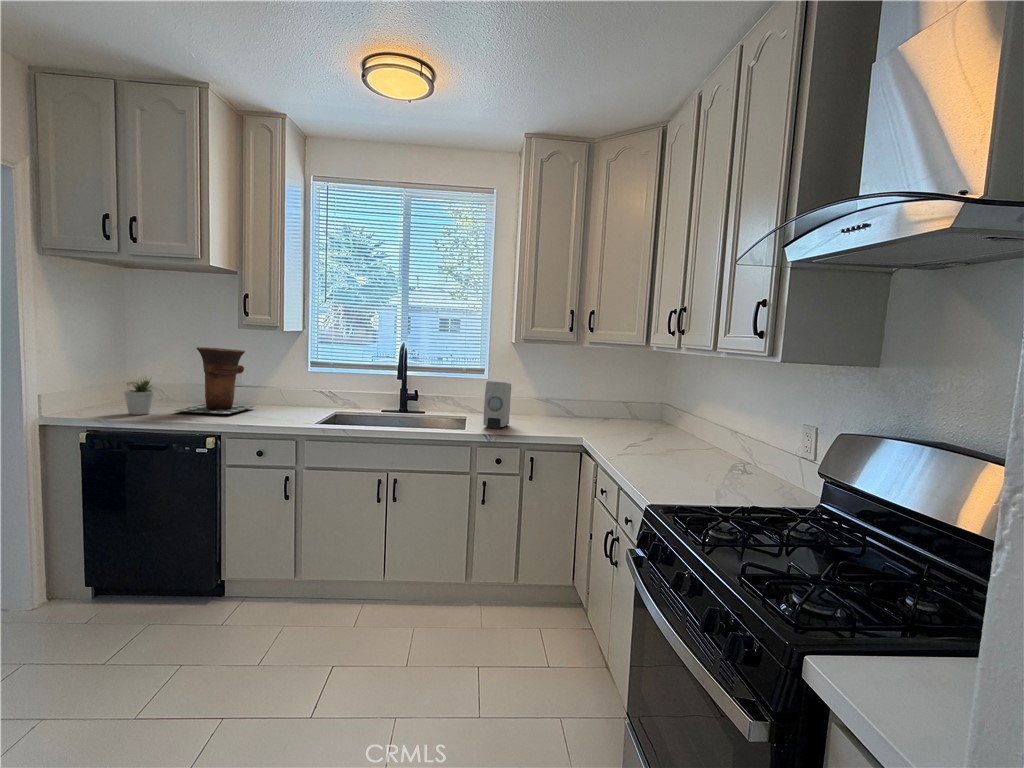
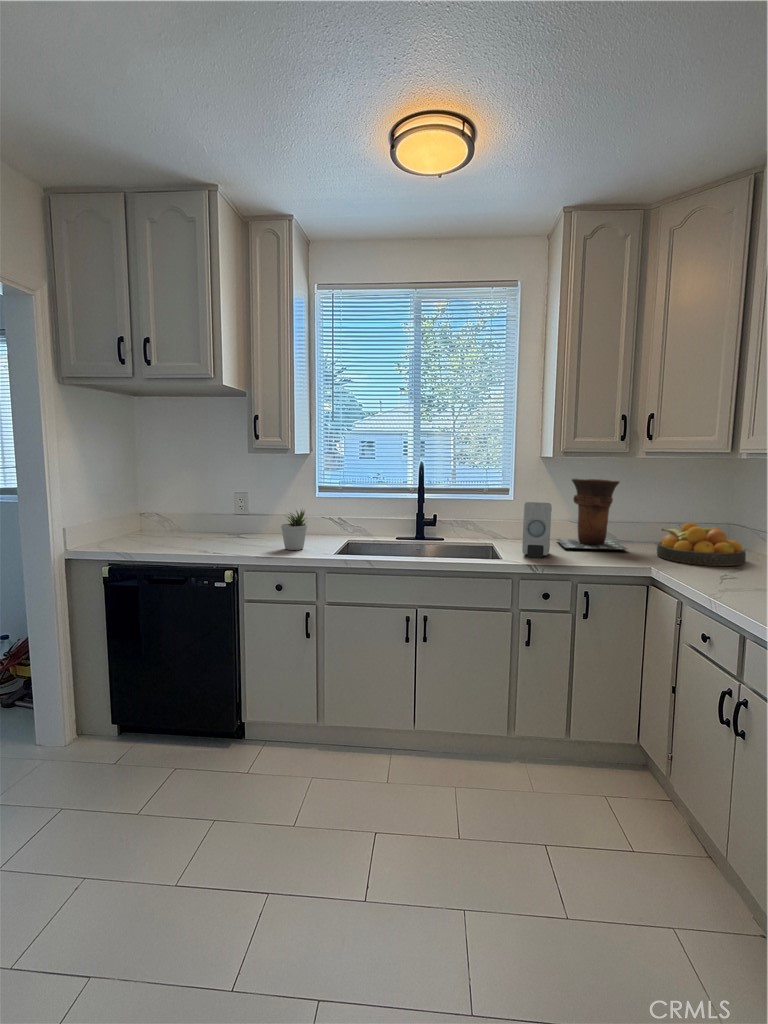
vase: present [174,347,255,414] -> present [557,478,627,549]
potted plant: present [124,378,154,415] -> present [281,510,307,550]
fruit bowl: none [595,402,659,437] -> present [657,522,746,566]

